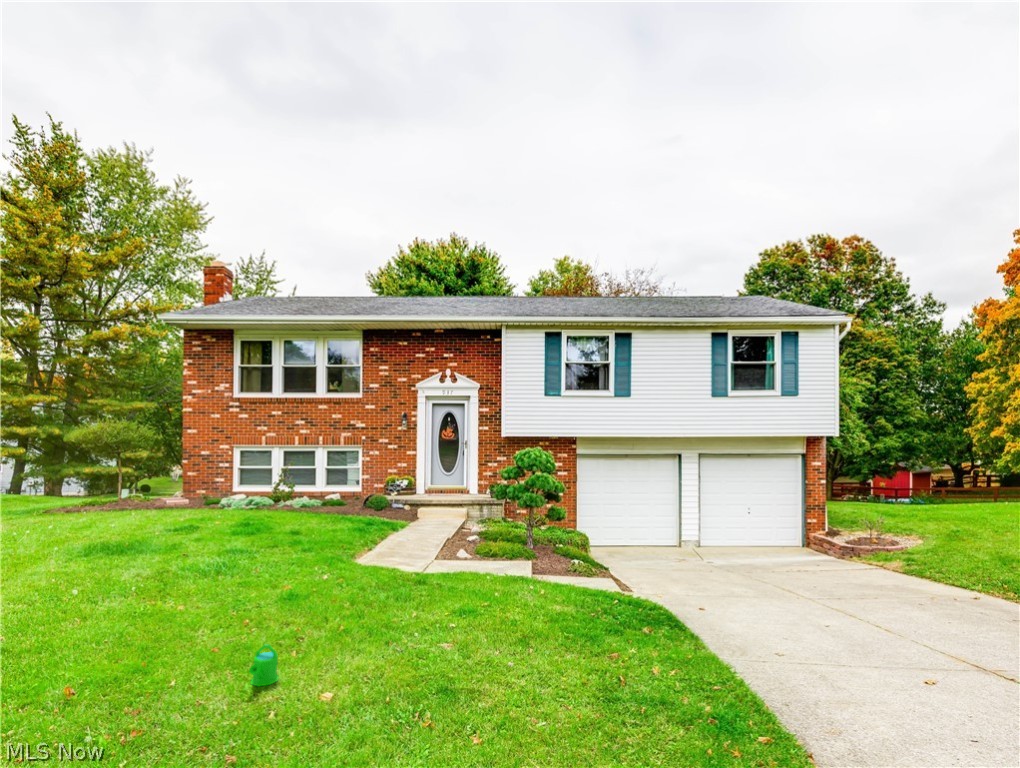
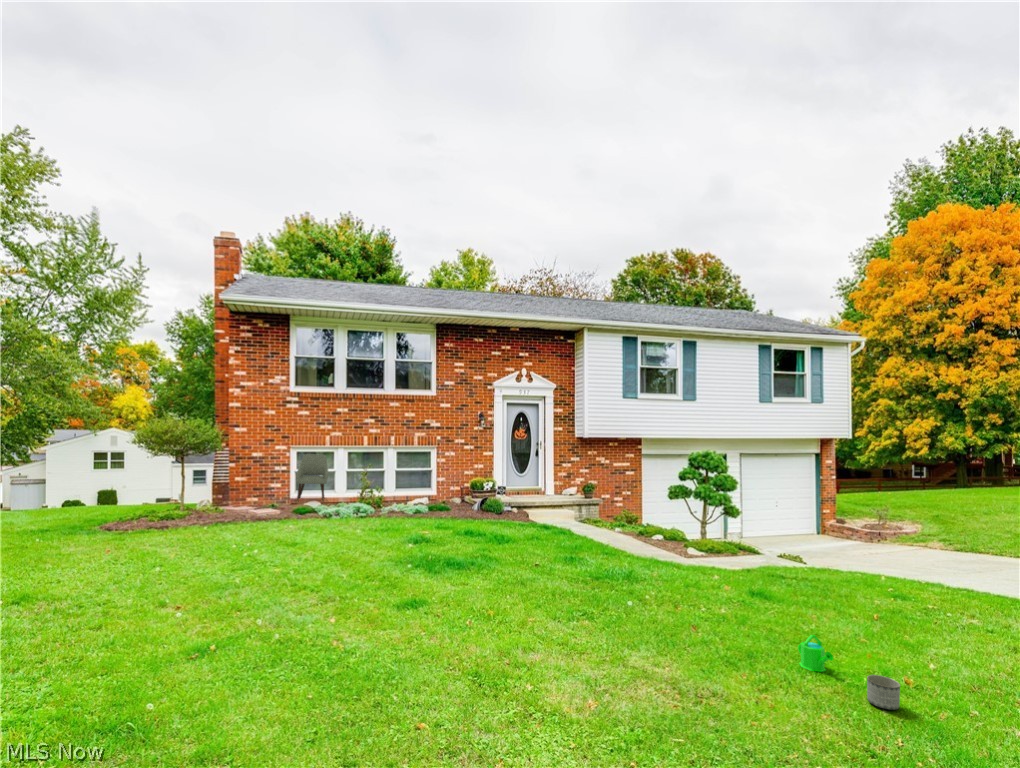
chair: none [229,453,264,495] -> present [296,454,328,502]
planter: none [199,694,236,737] -> present [867,675,900,710]

